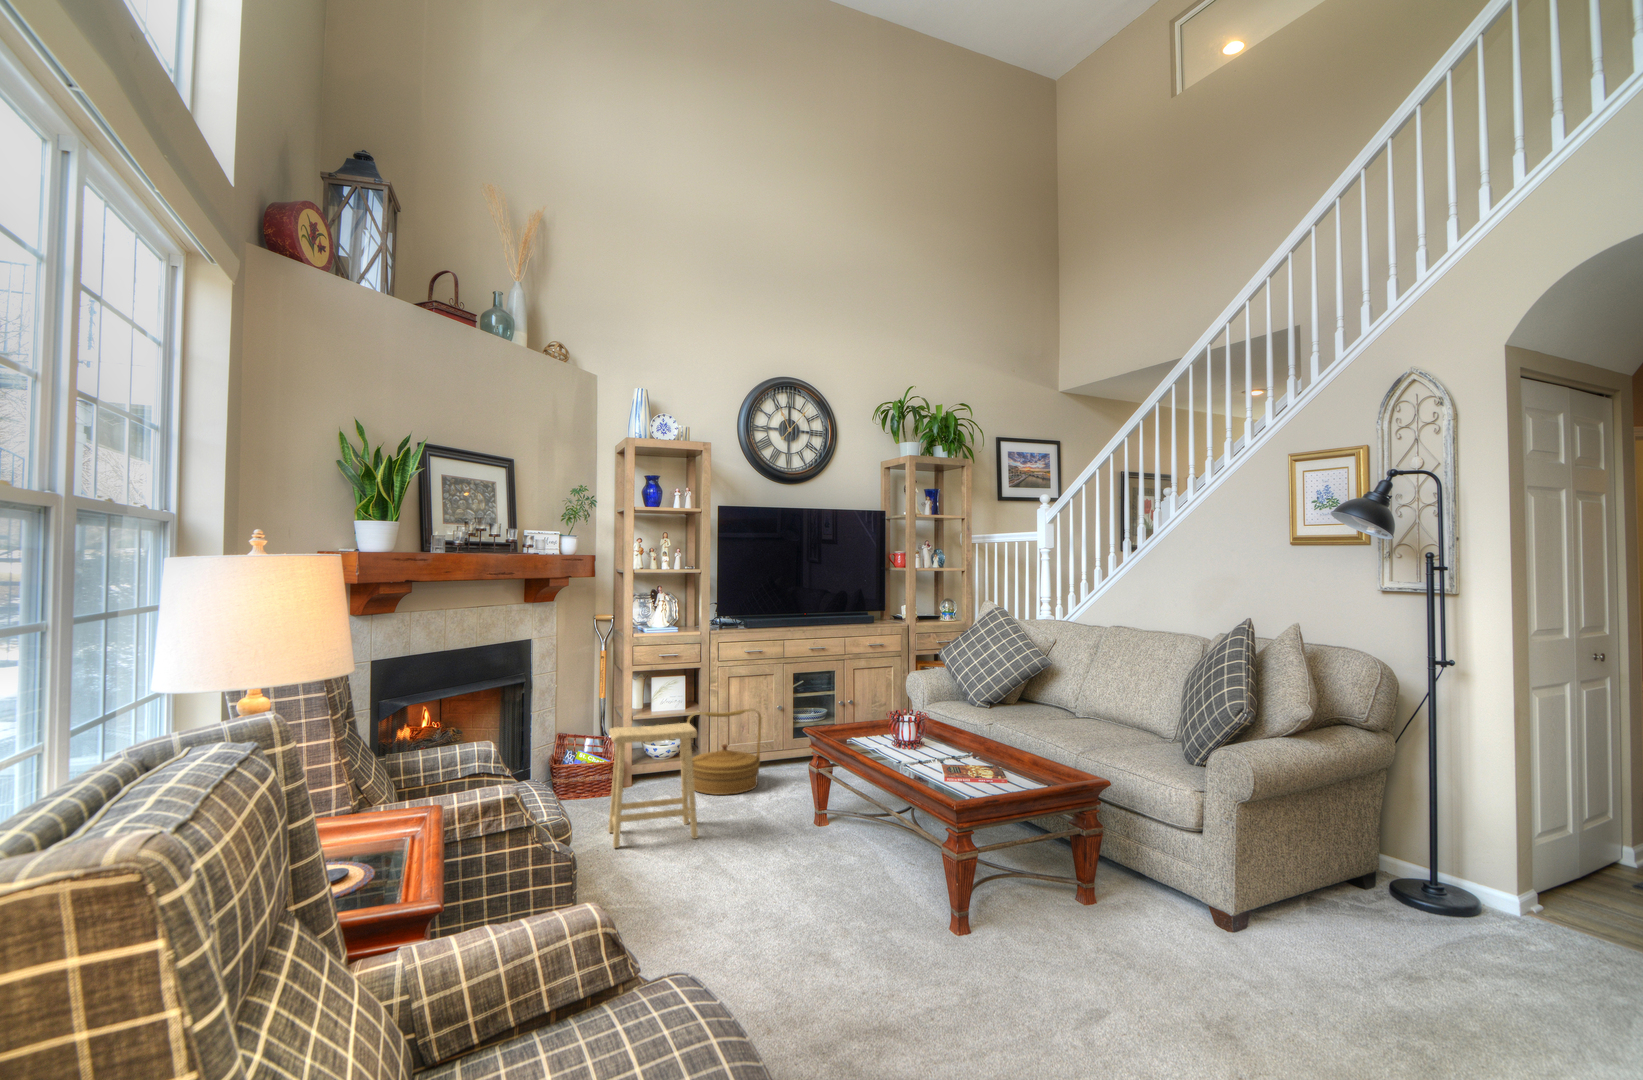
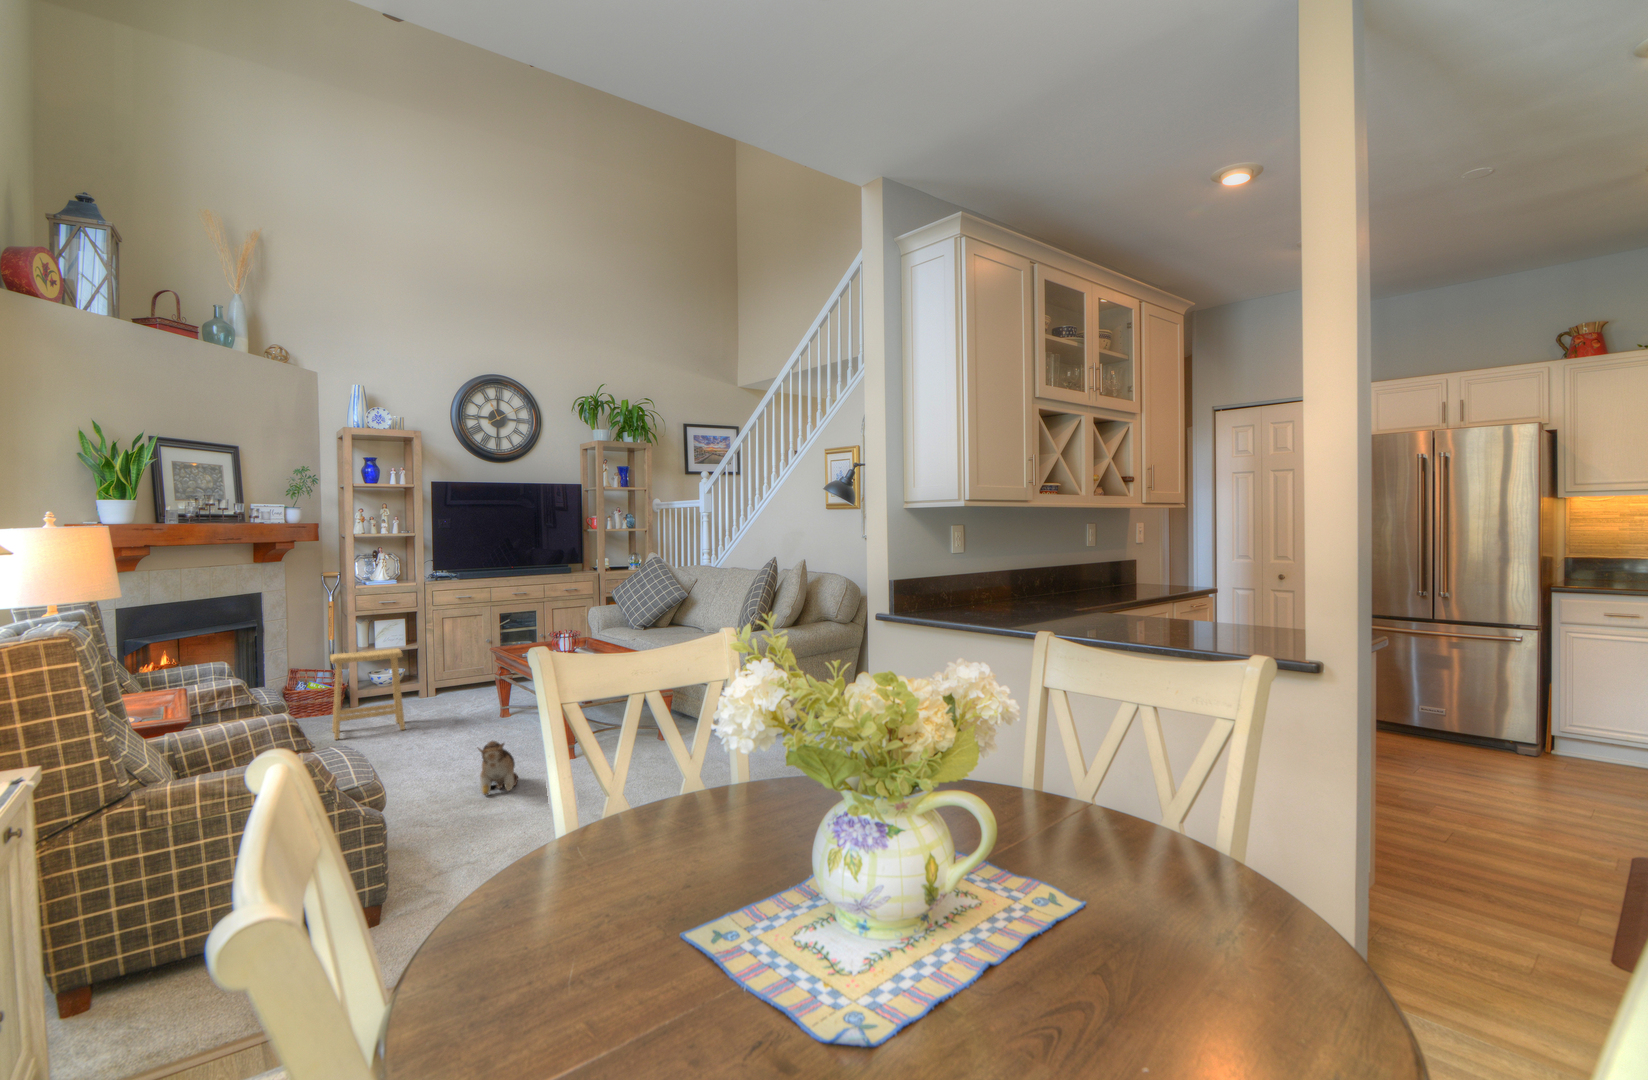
woven basket: present [687,709,762,795] -> none [404,640,469,705]
plush toy: none [853,921,907,1014] -> present [477,741,518,795]

